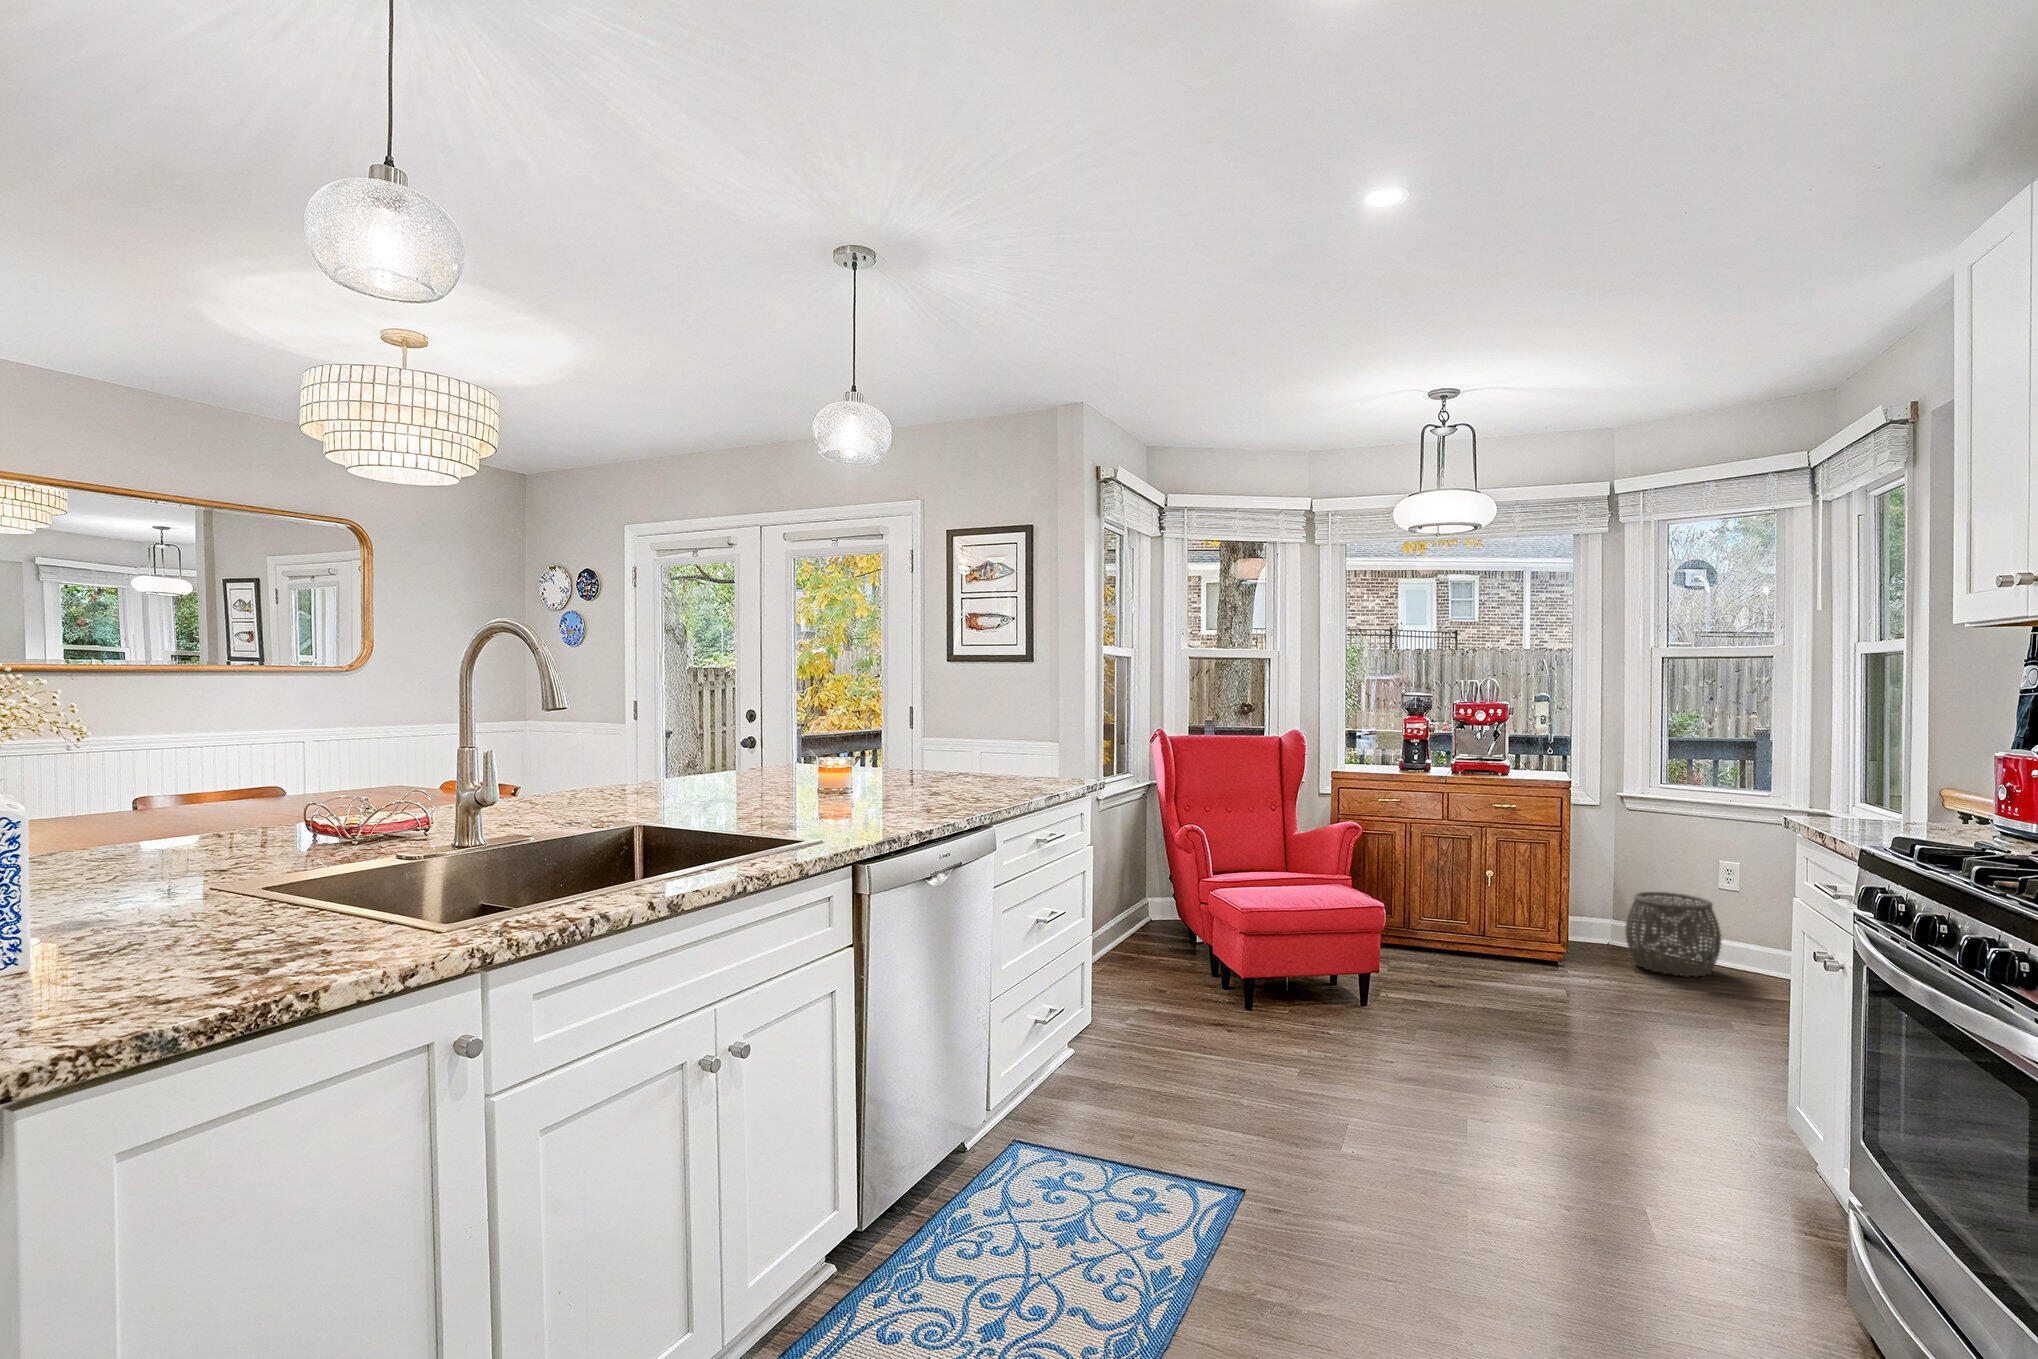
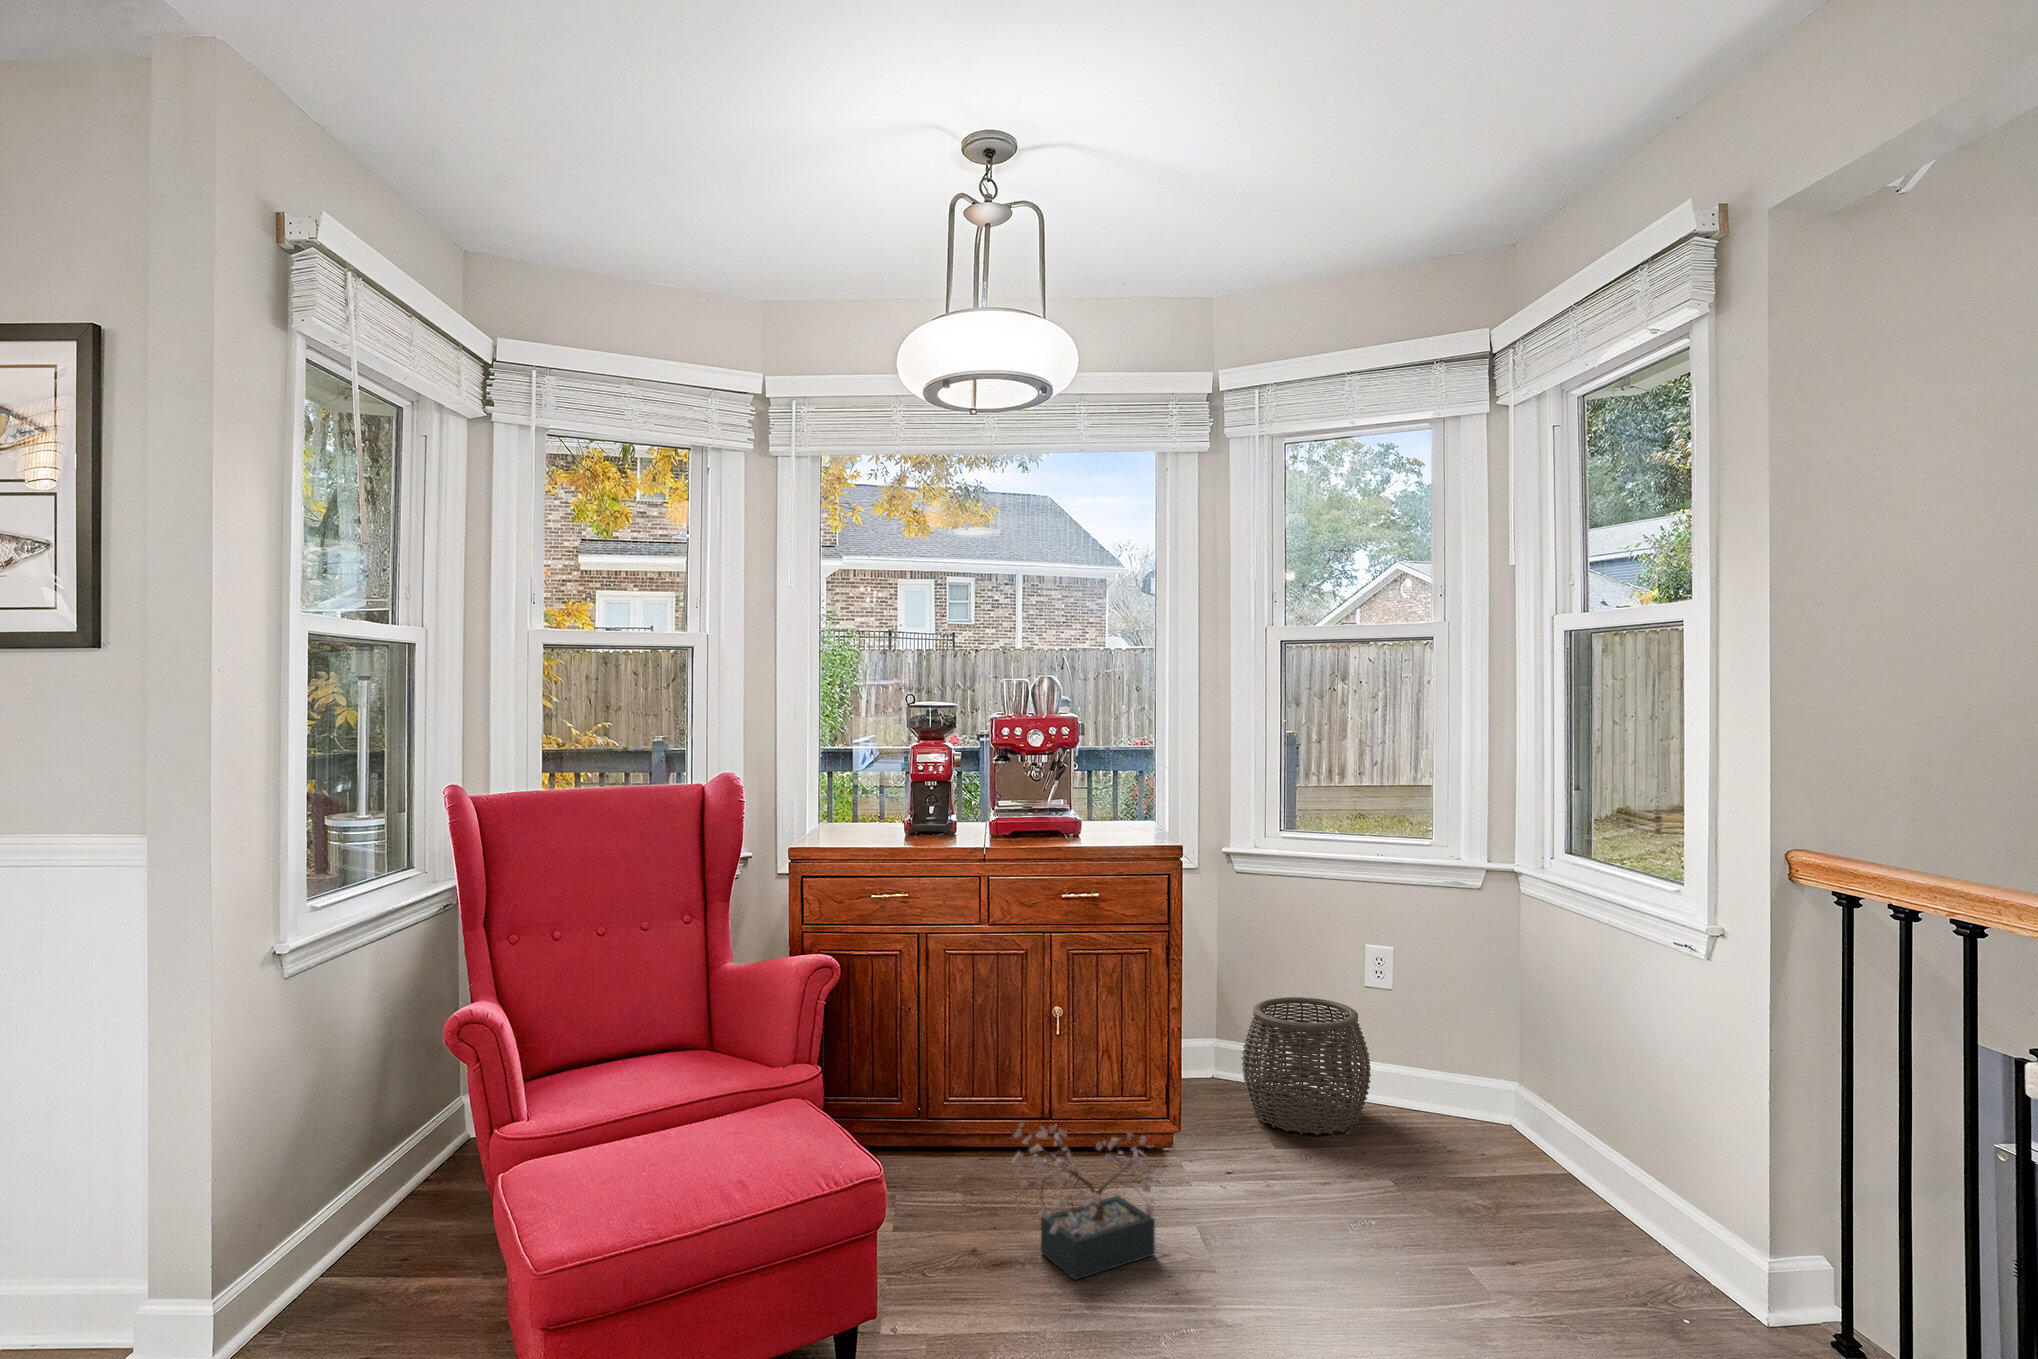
decorative plant: none [1460,923,1554,1007] -> present [1012,1122,1162,1280]

